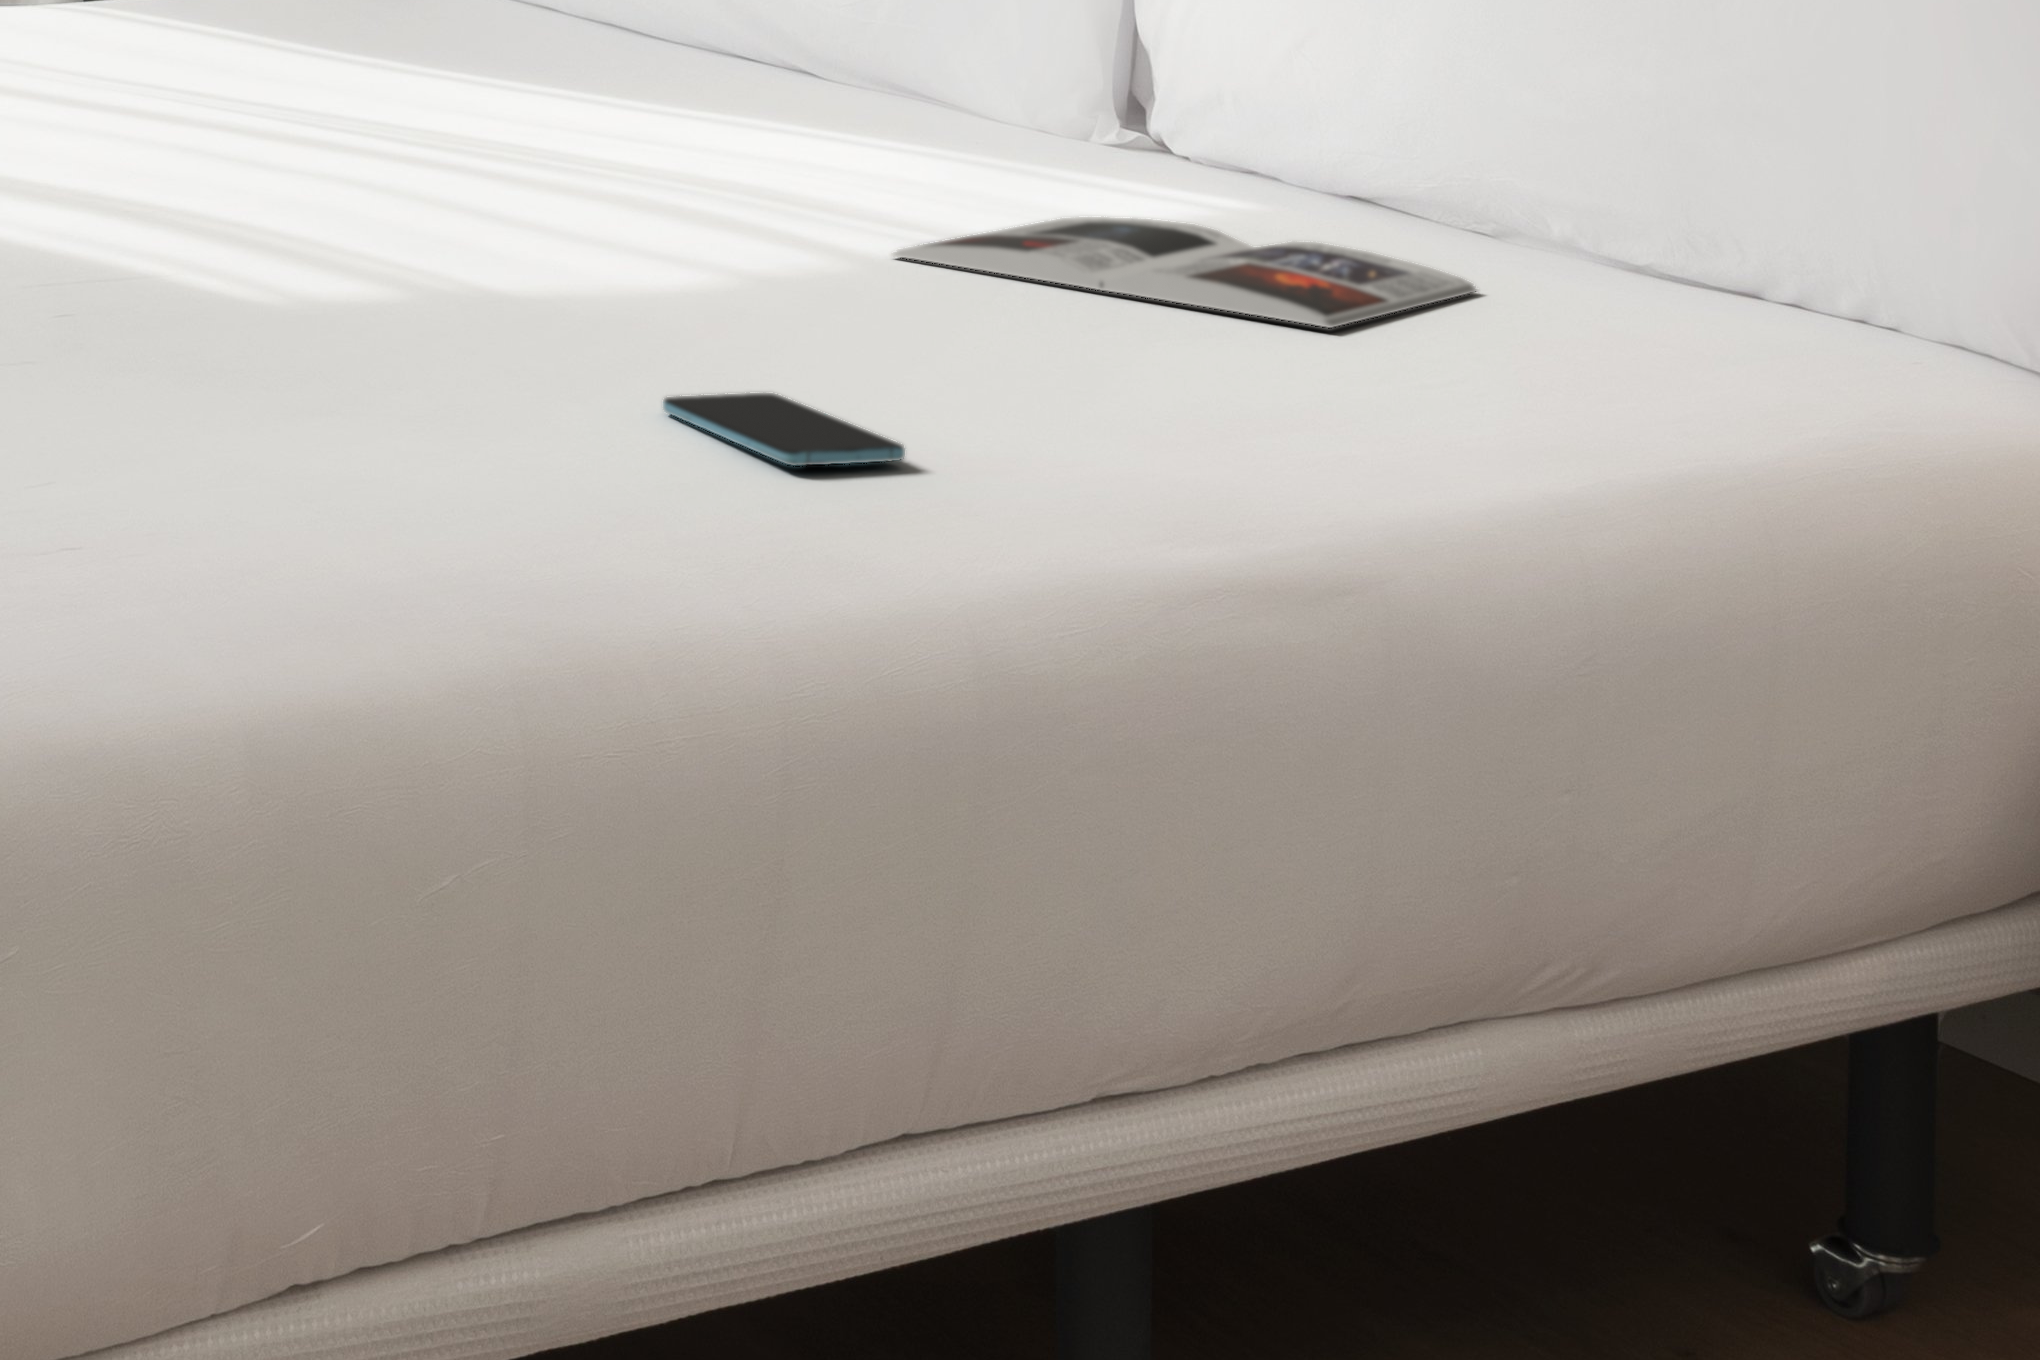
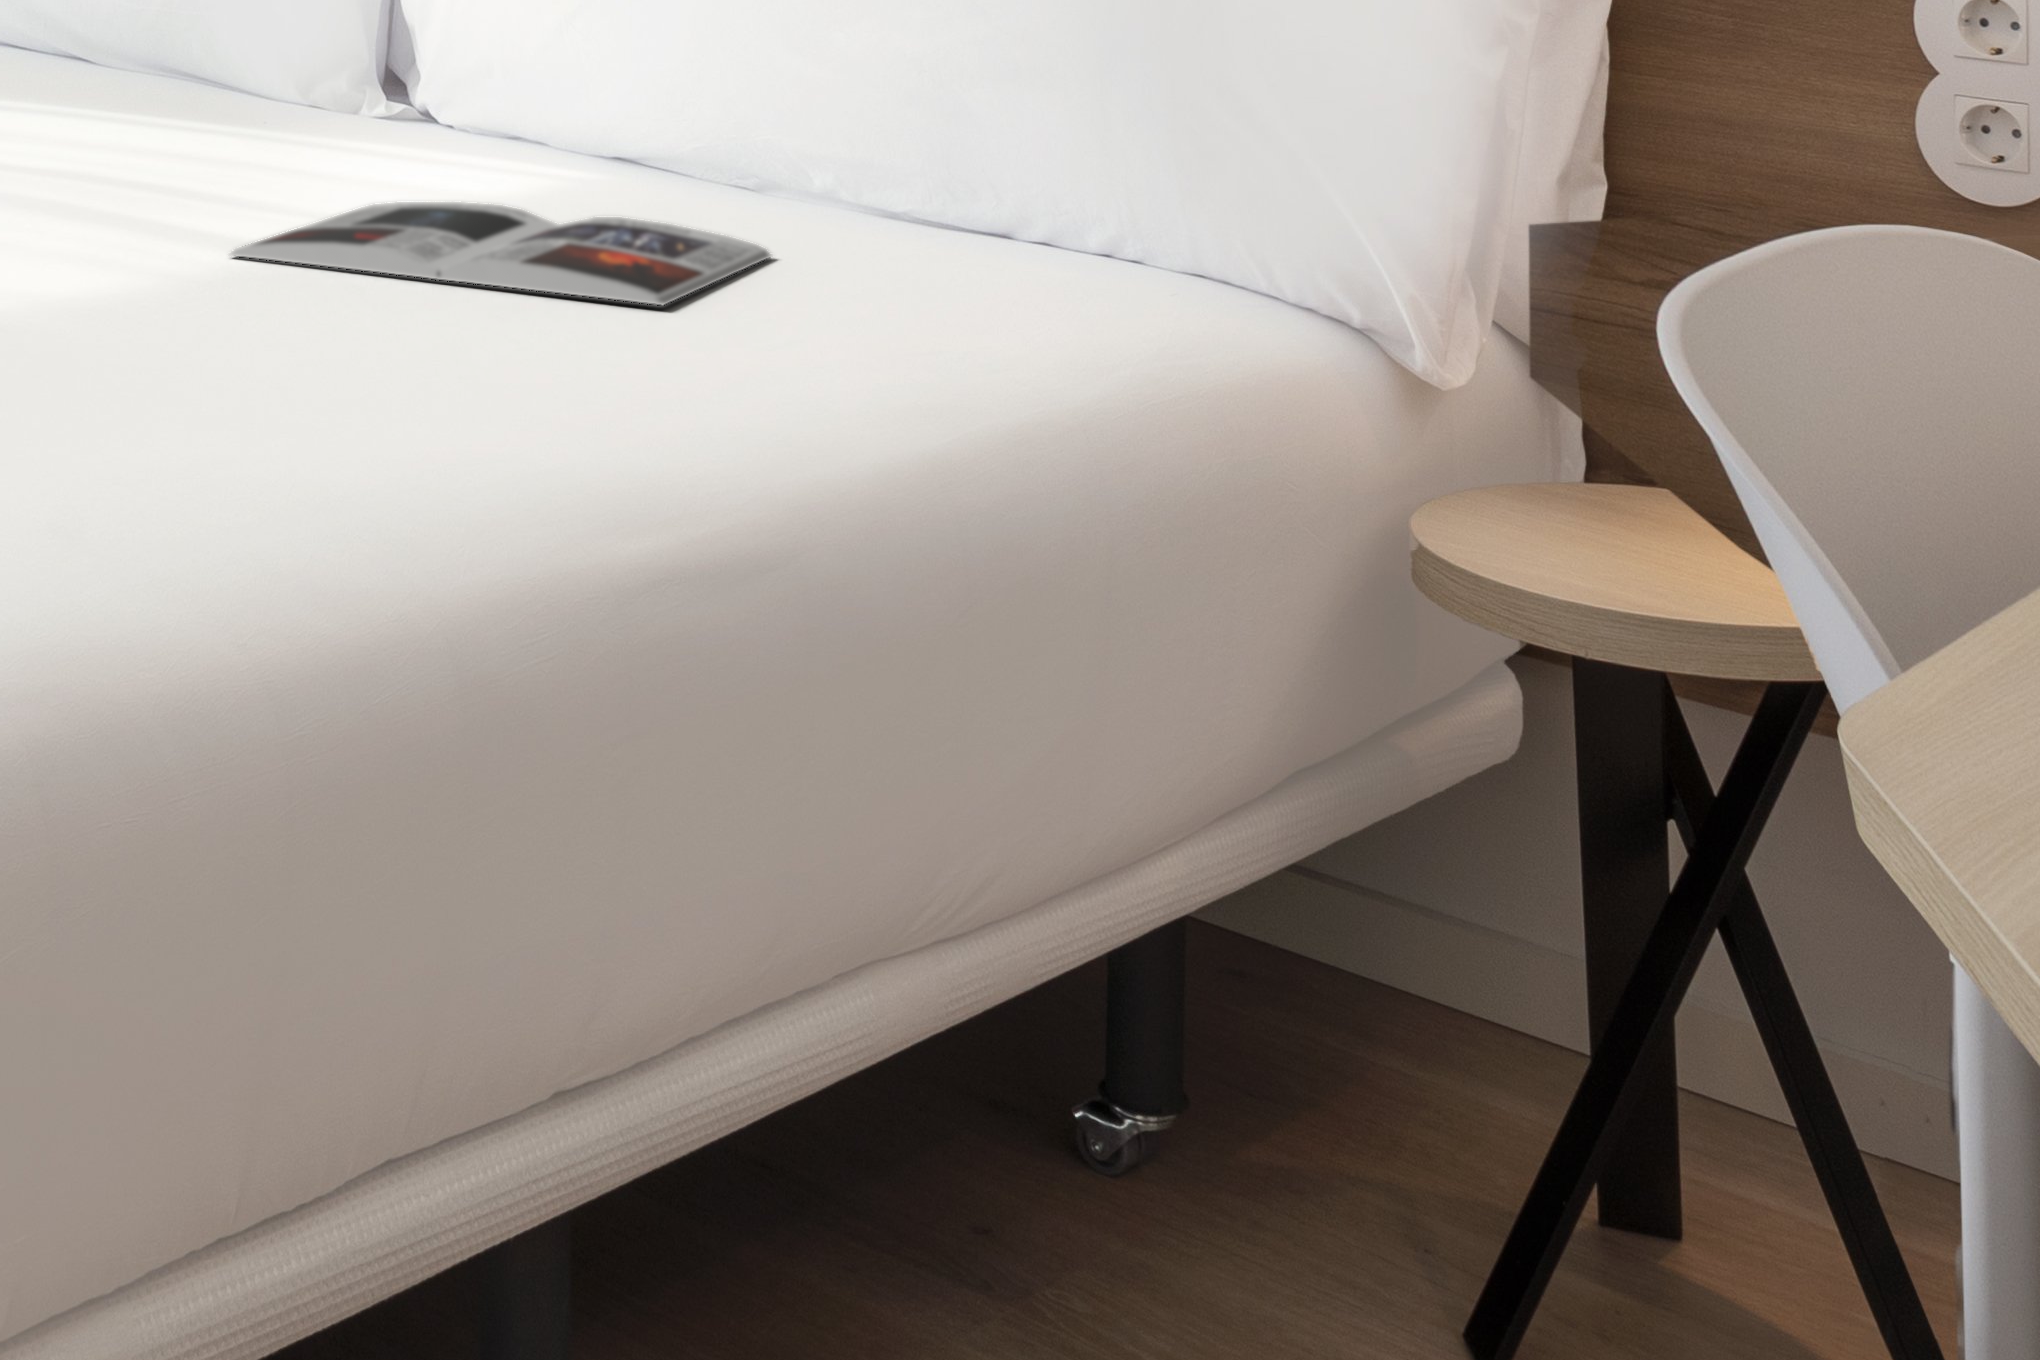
smartphone: present [663,393,905,466] -> none [80,420,337,501]

